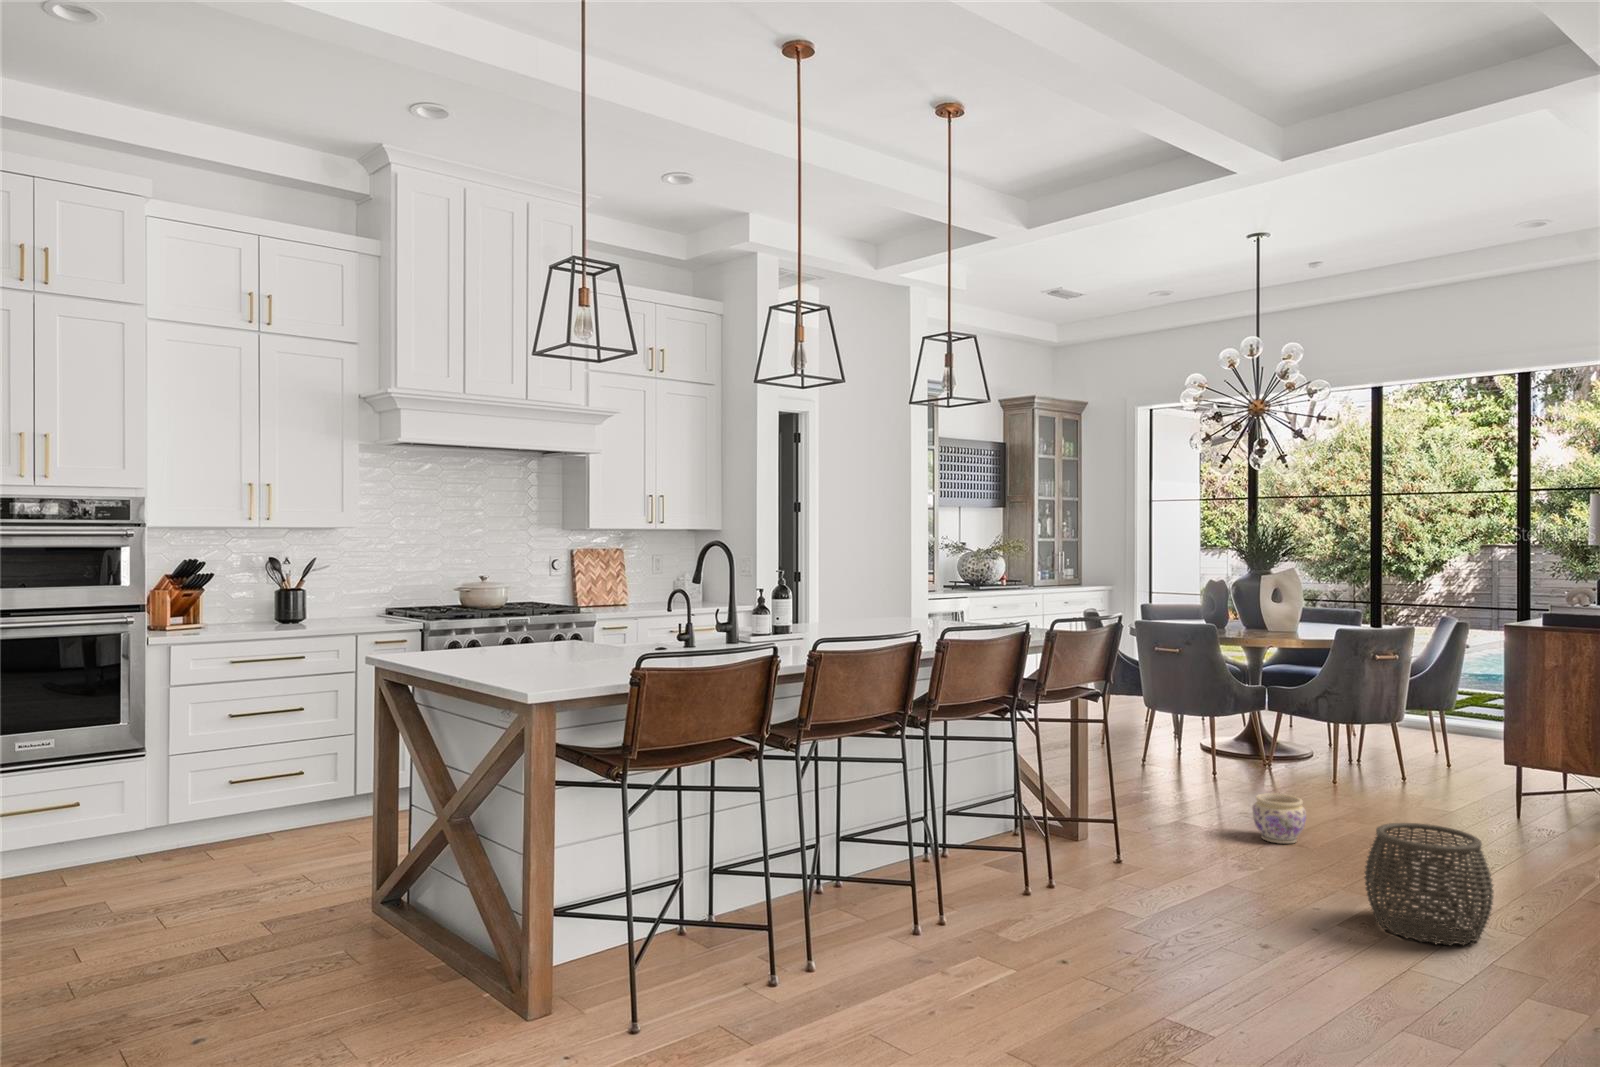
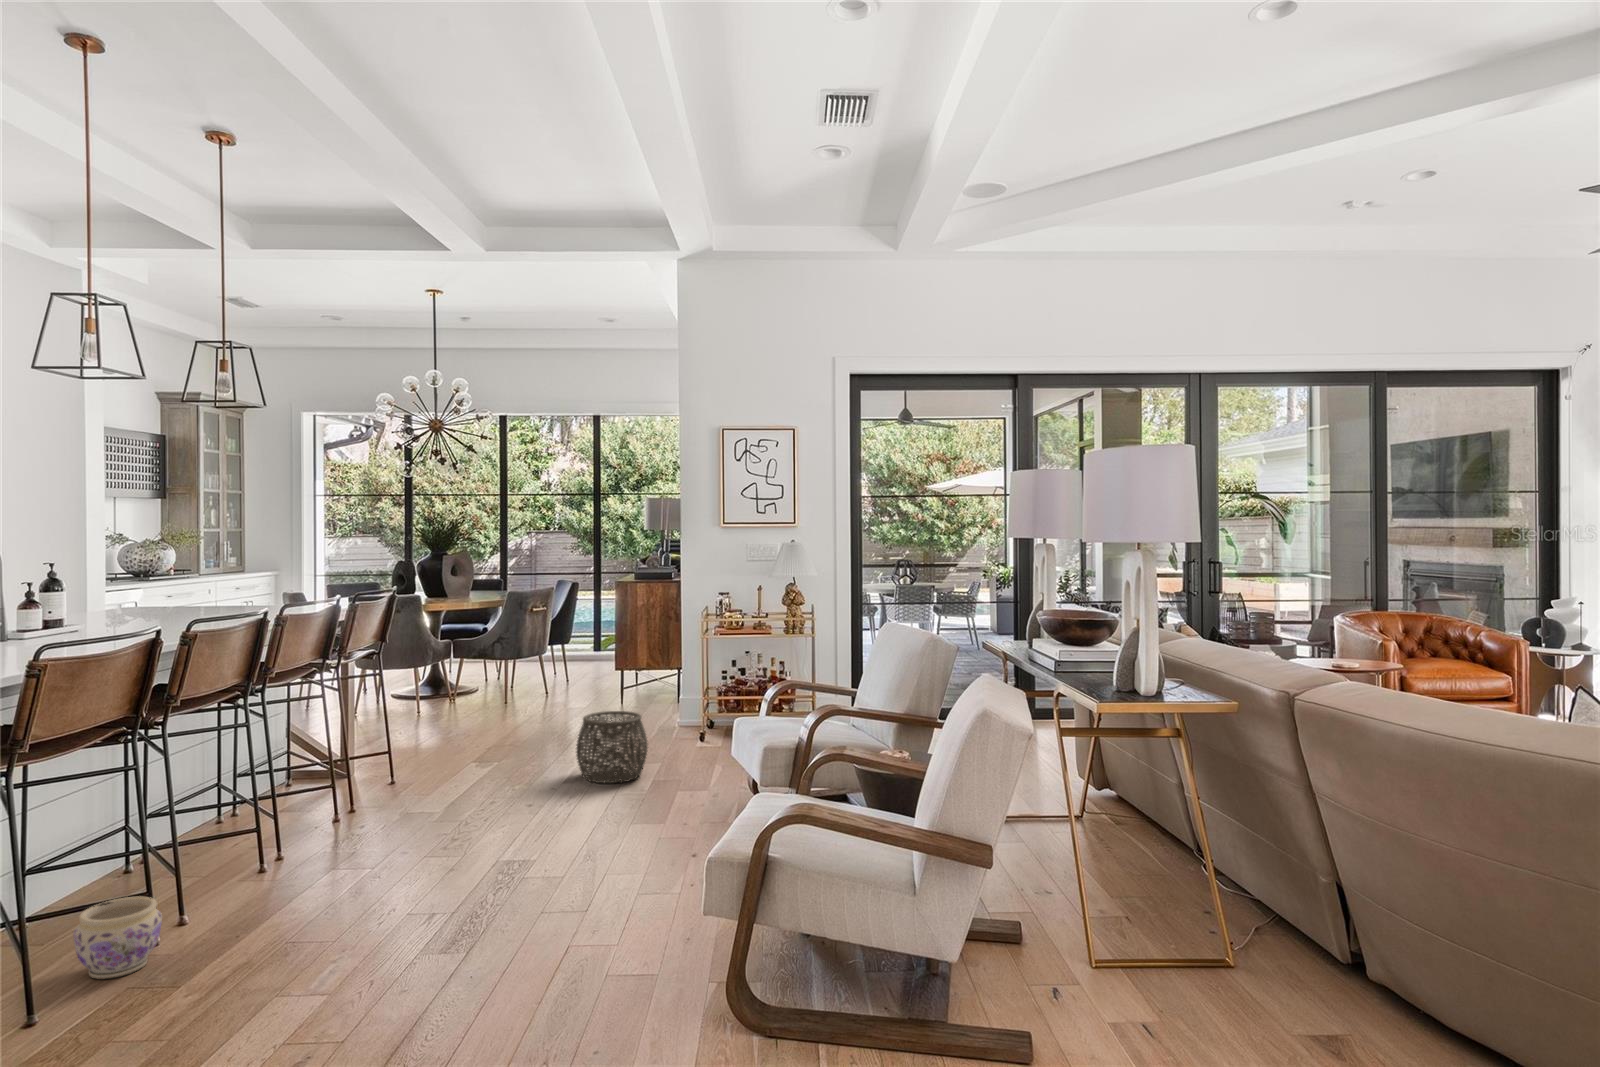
planter: present [1252,793,1306,844] -> present [73,896,162,980]

